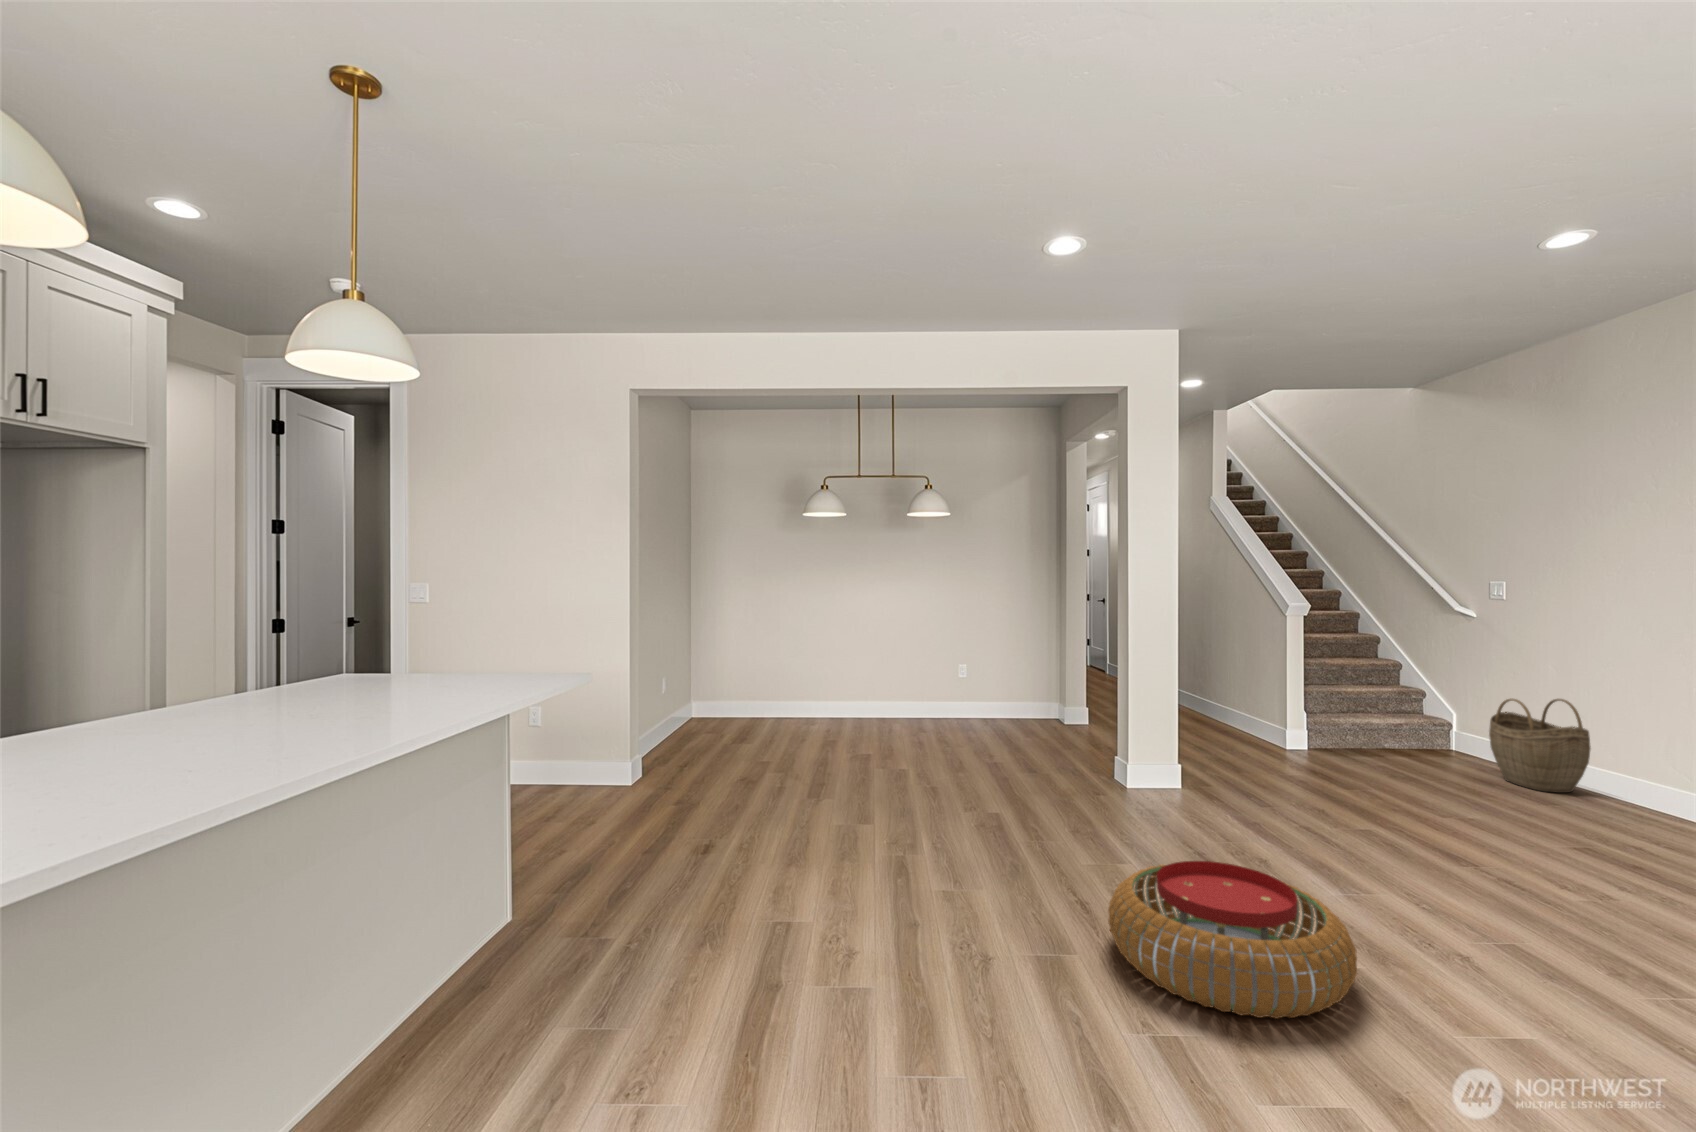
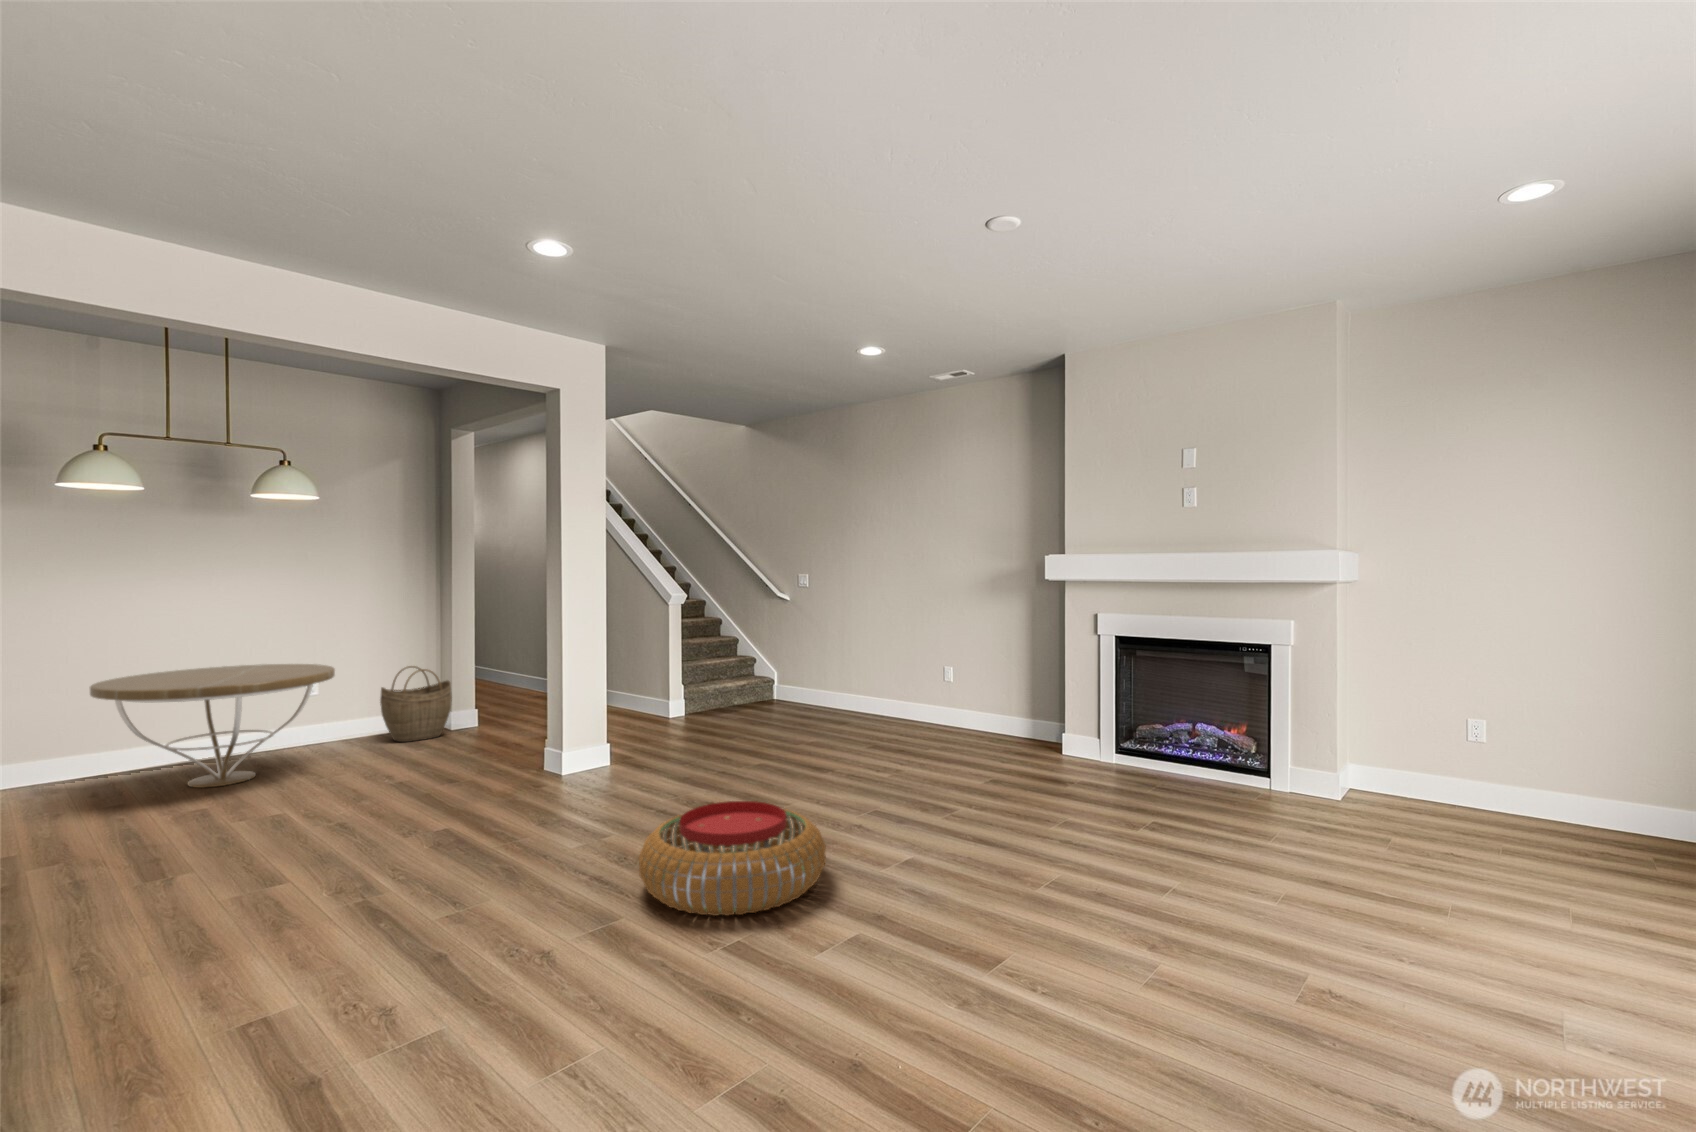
coffee table: none [820,647,964,737] -> present [90,664,335,788]
woven basket: present [1489,699,1591,793] -> present [380,666,452,742]

